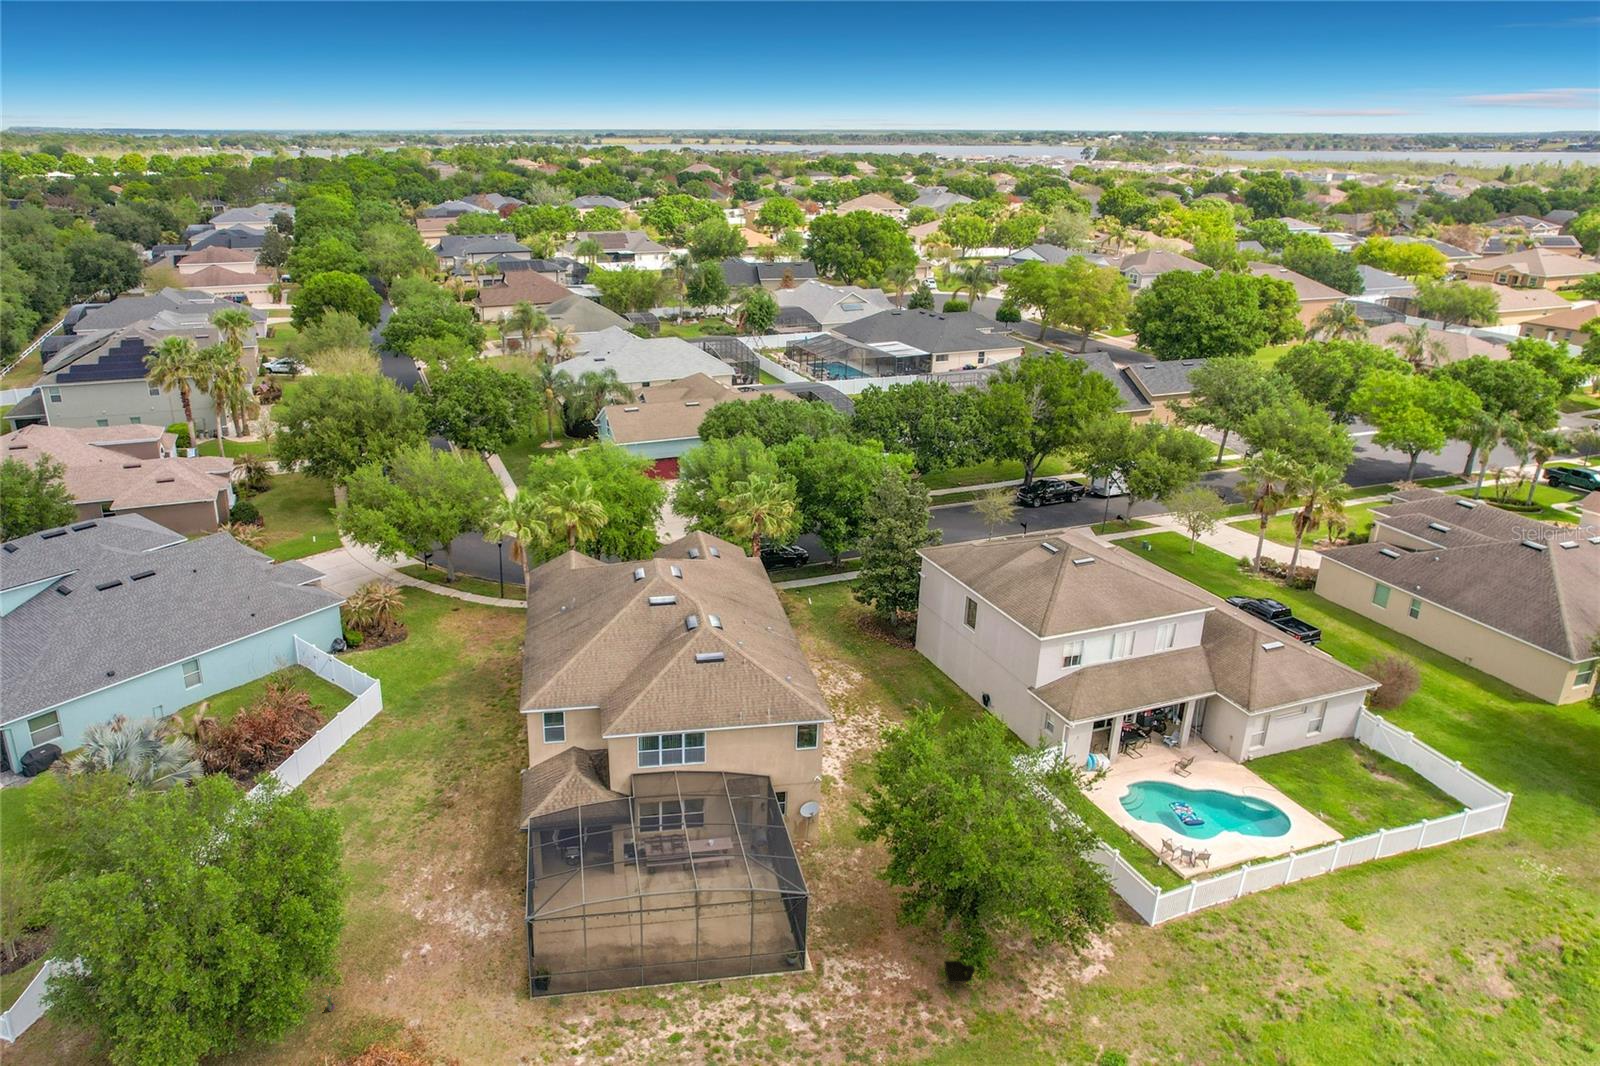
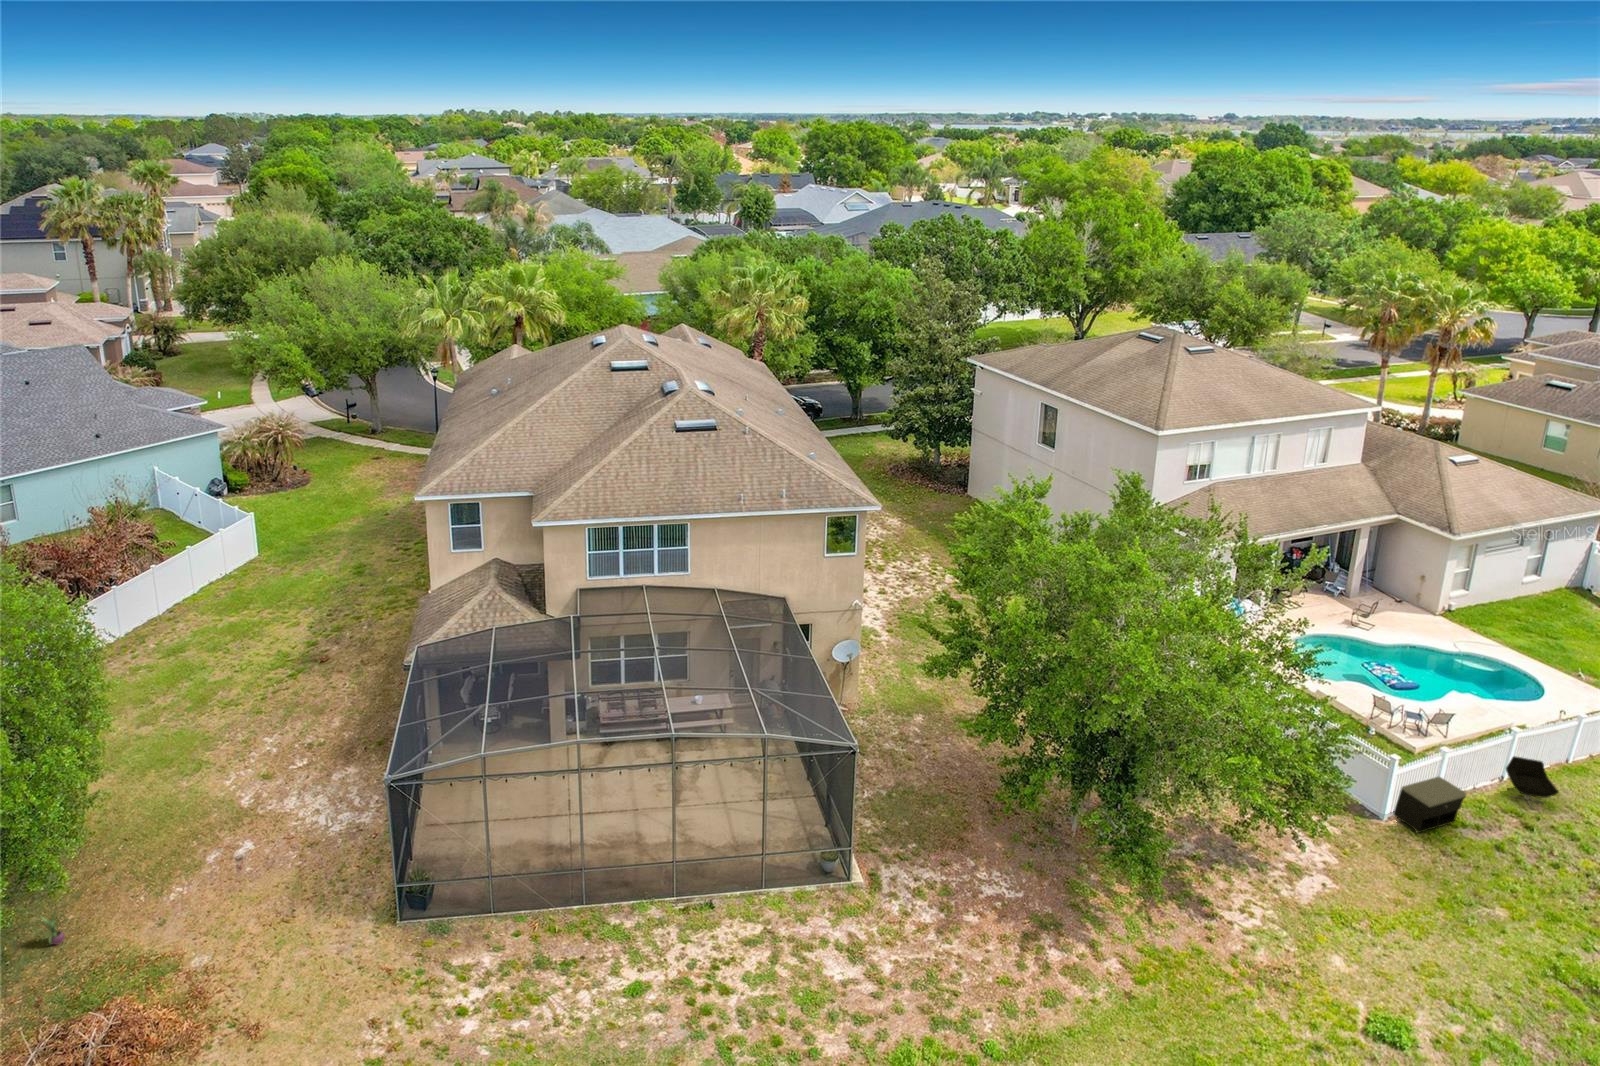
storage bench: none [1158,898,1202,936] -> present [1393,777,1466,833]
lounge chair: present [944,961,975,984] -> present [1506,756,1558,809]

